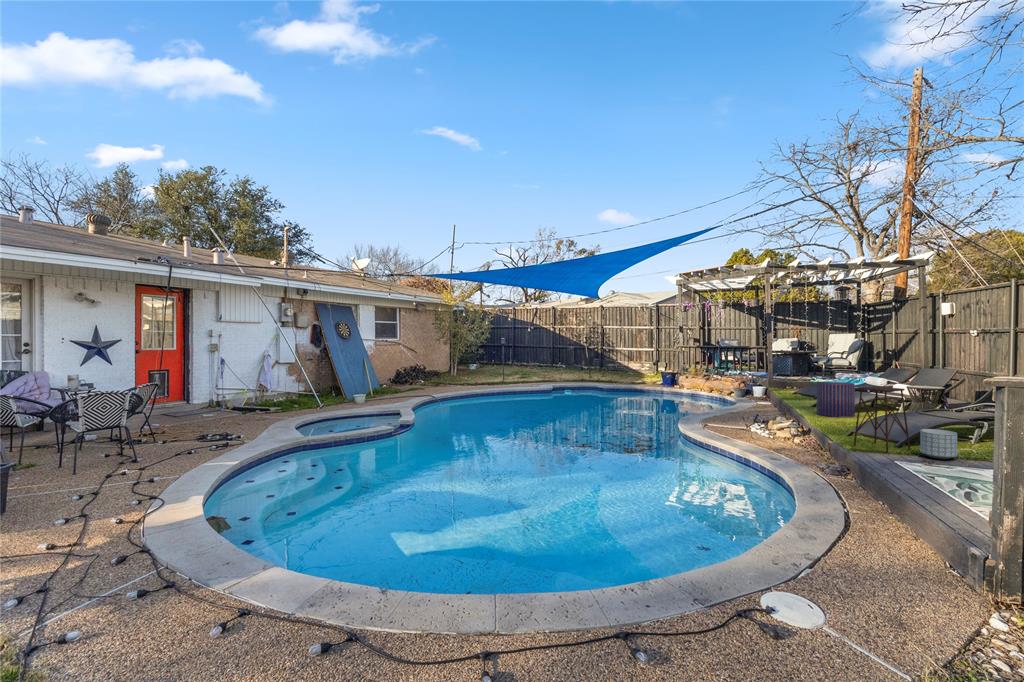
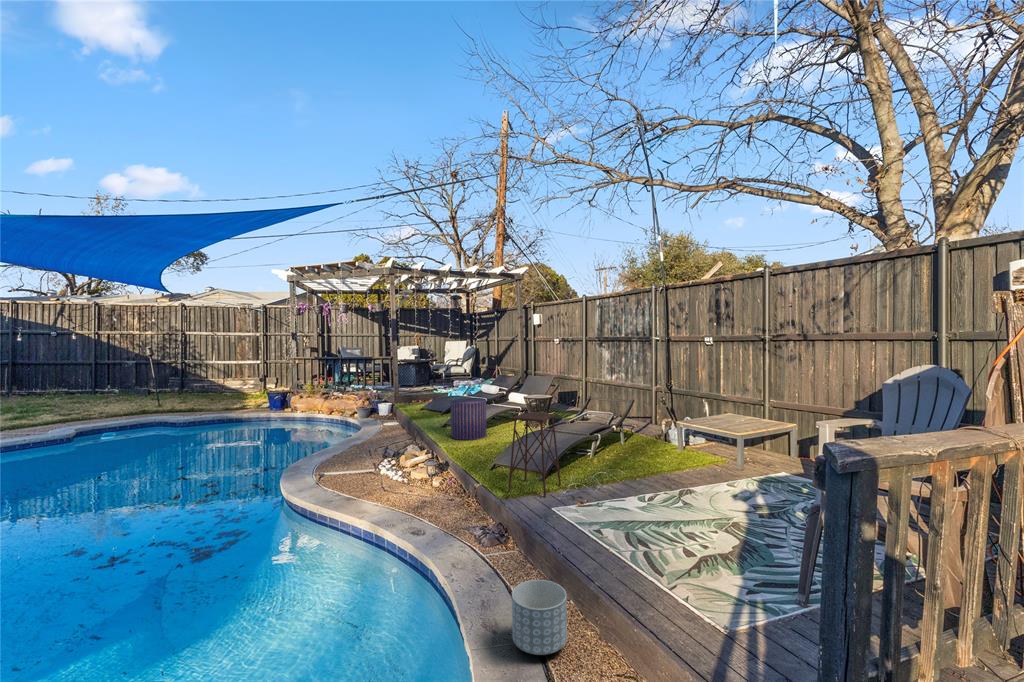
planter: present [920,429,957,459] -> present [512,580,567,655]

